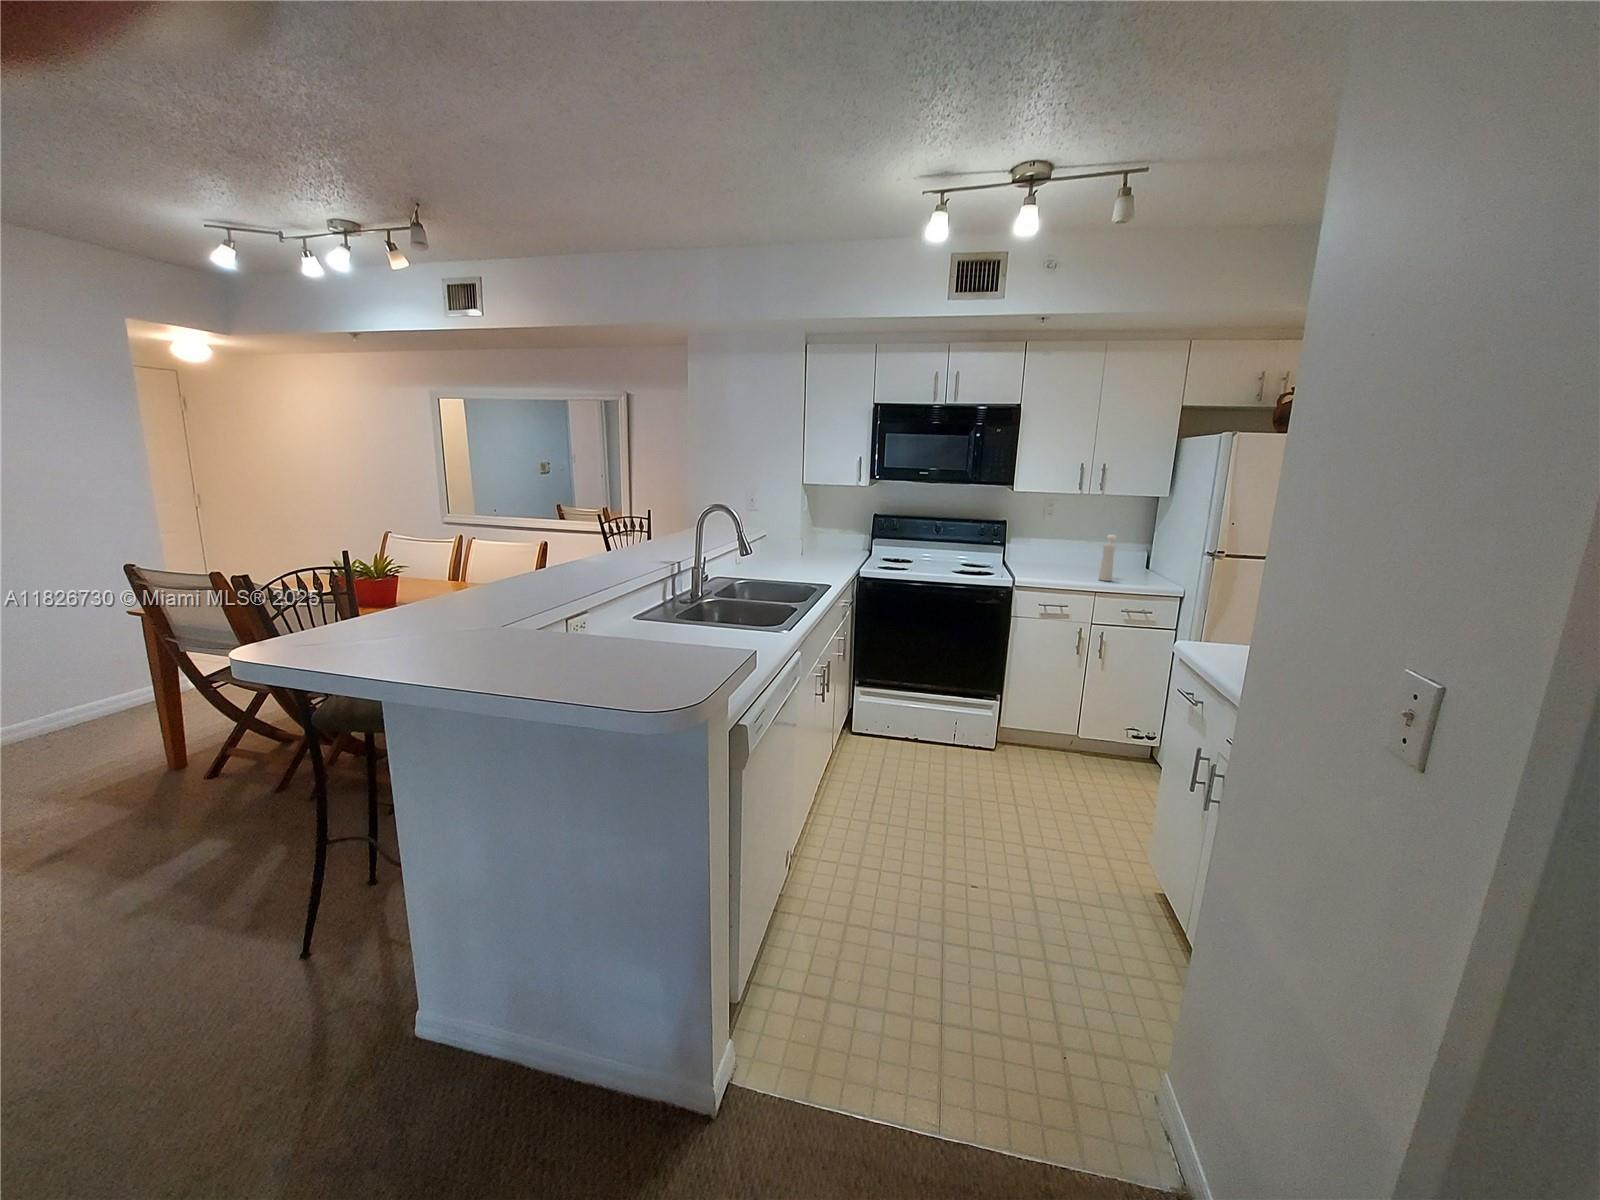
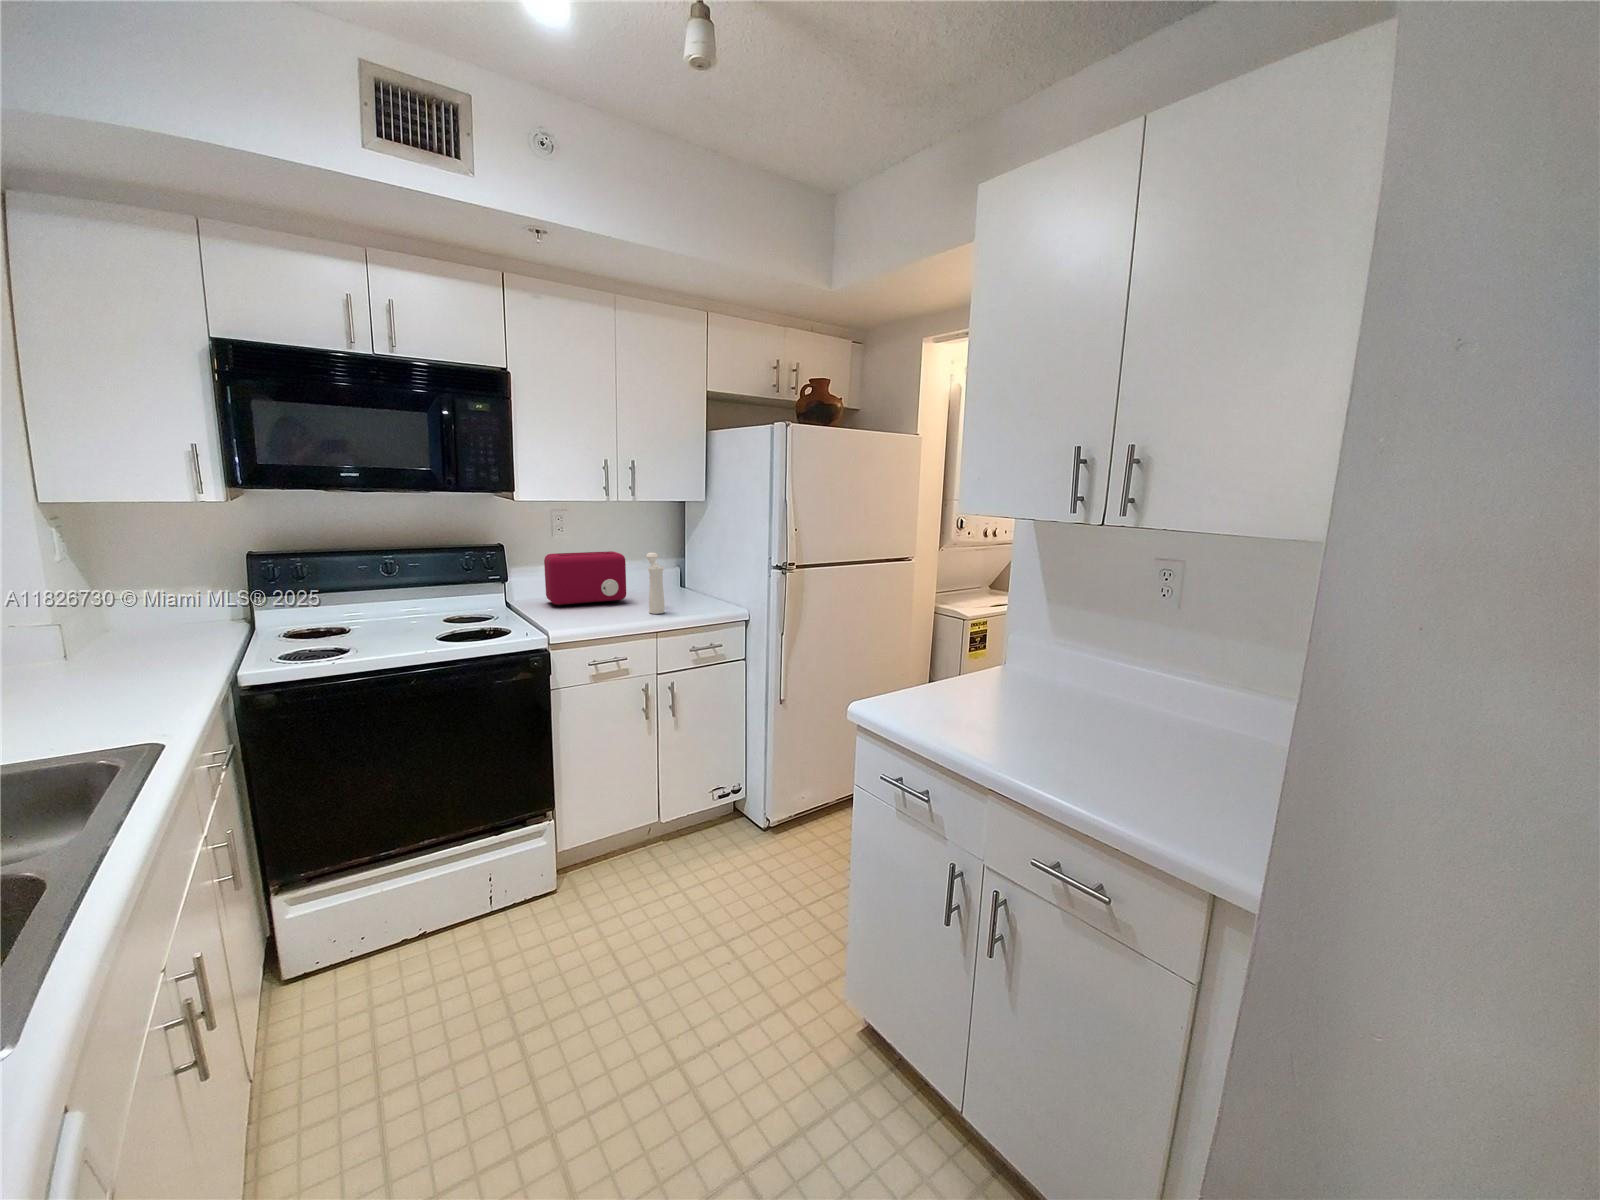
toaster: none [1030,530,1093,571] -> present [544,551,626,607]

